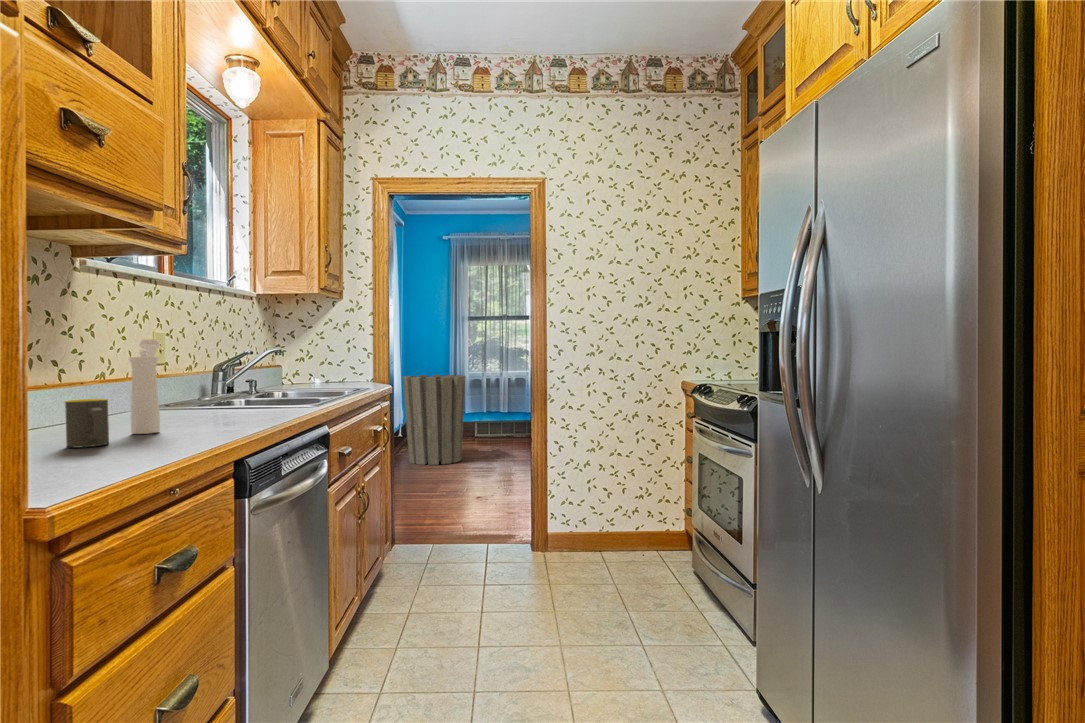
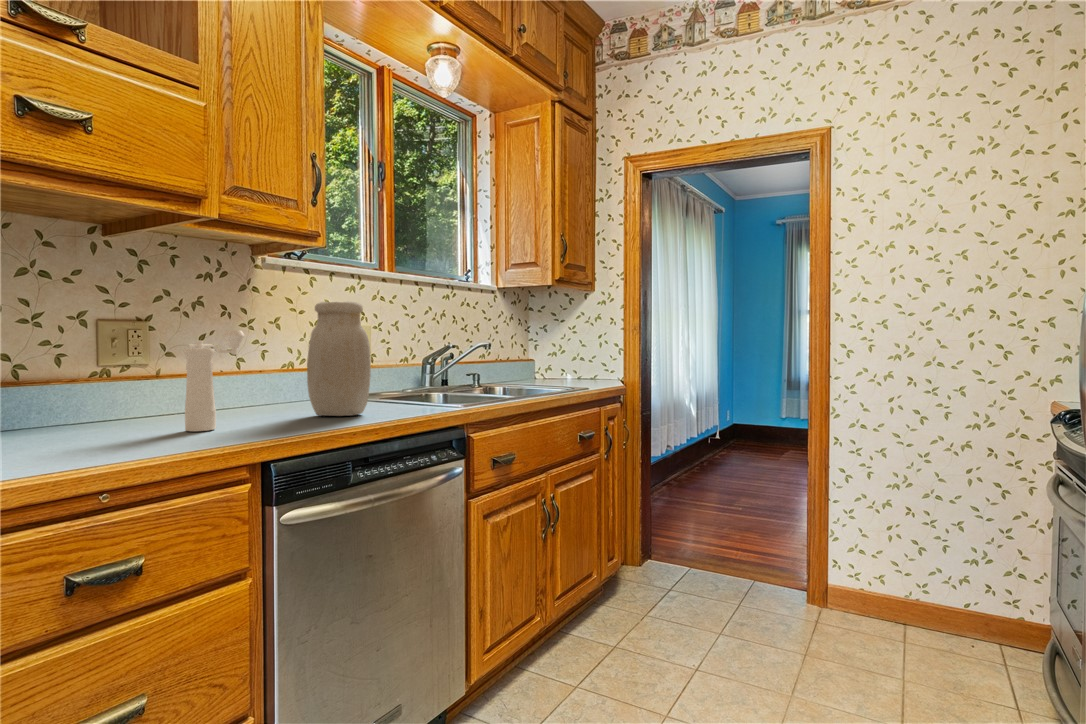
jar: none [195,312,257,418] -> present [307,302,371,416]
trash can: present [403,375,466,465] -> none [710,373,780,470]
mug: present [65,399,109,448] -> none [71,392,120,444]

